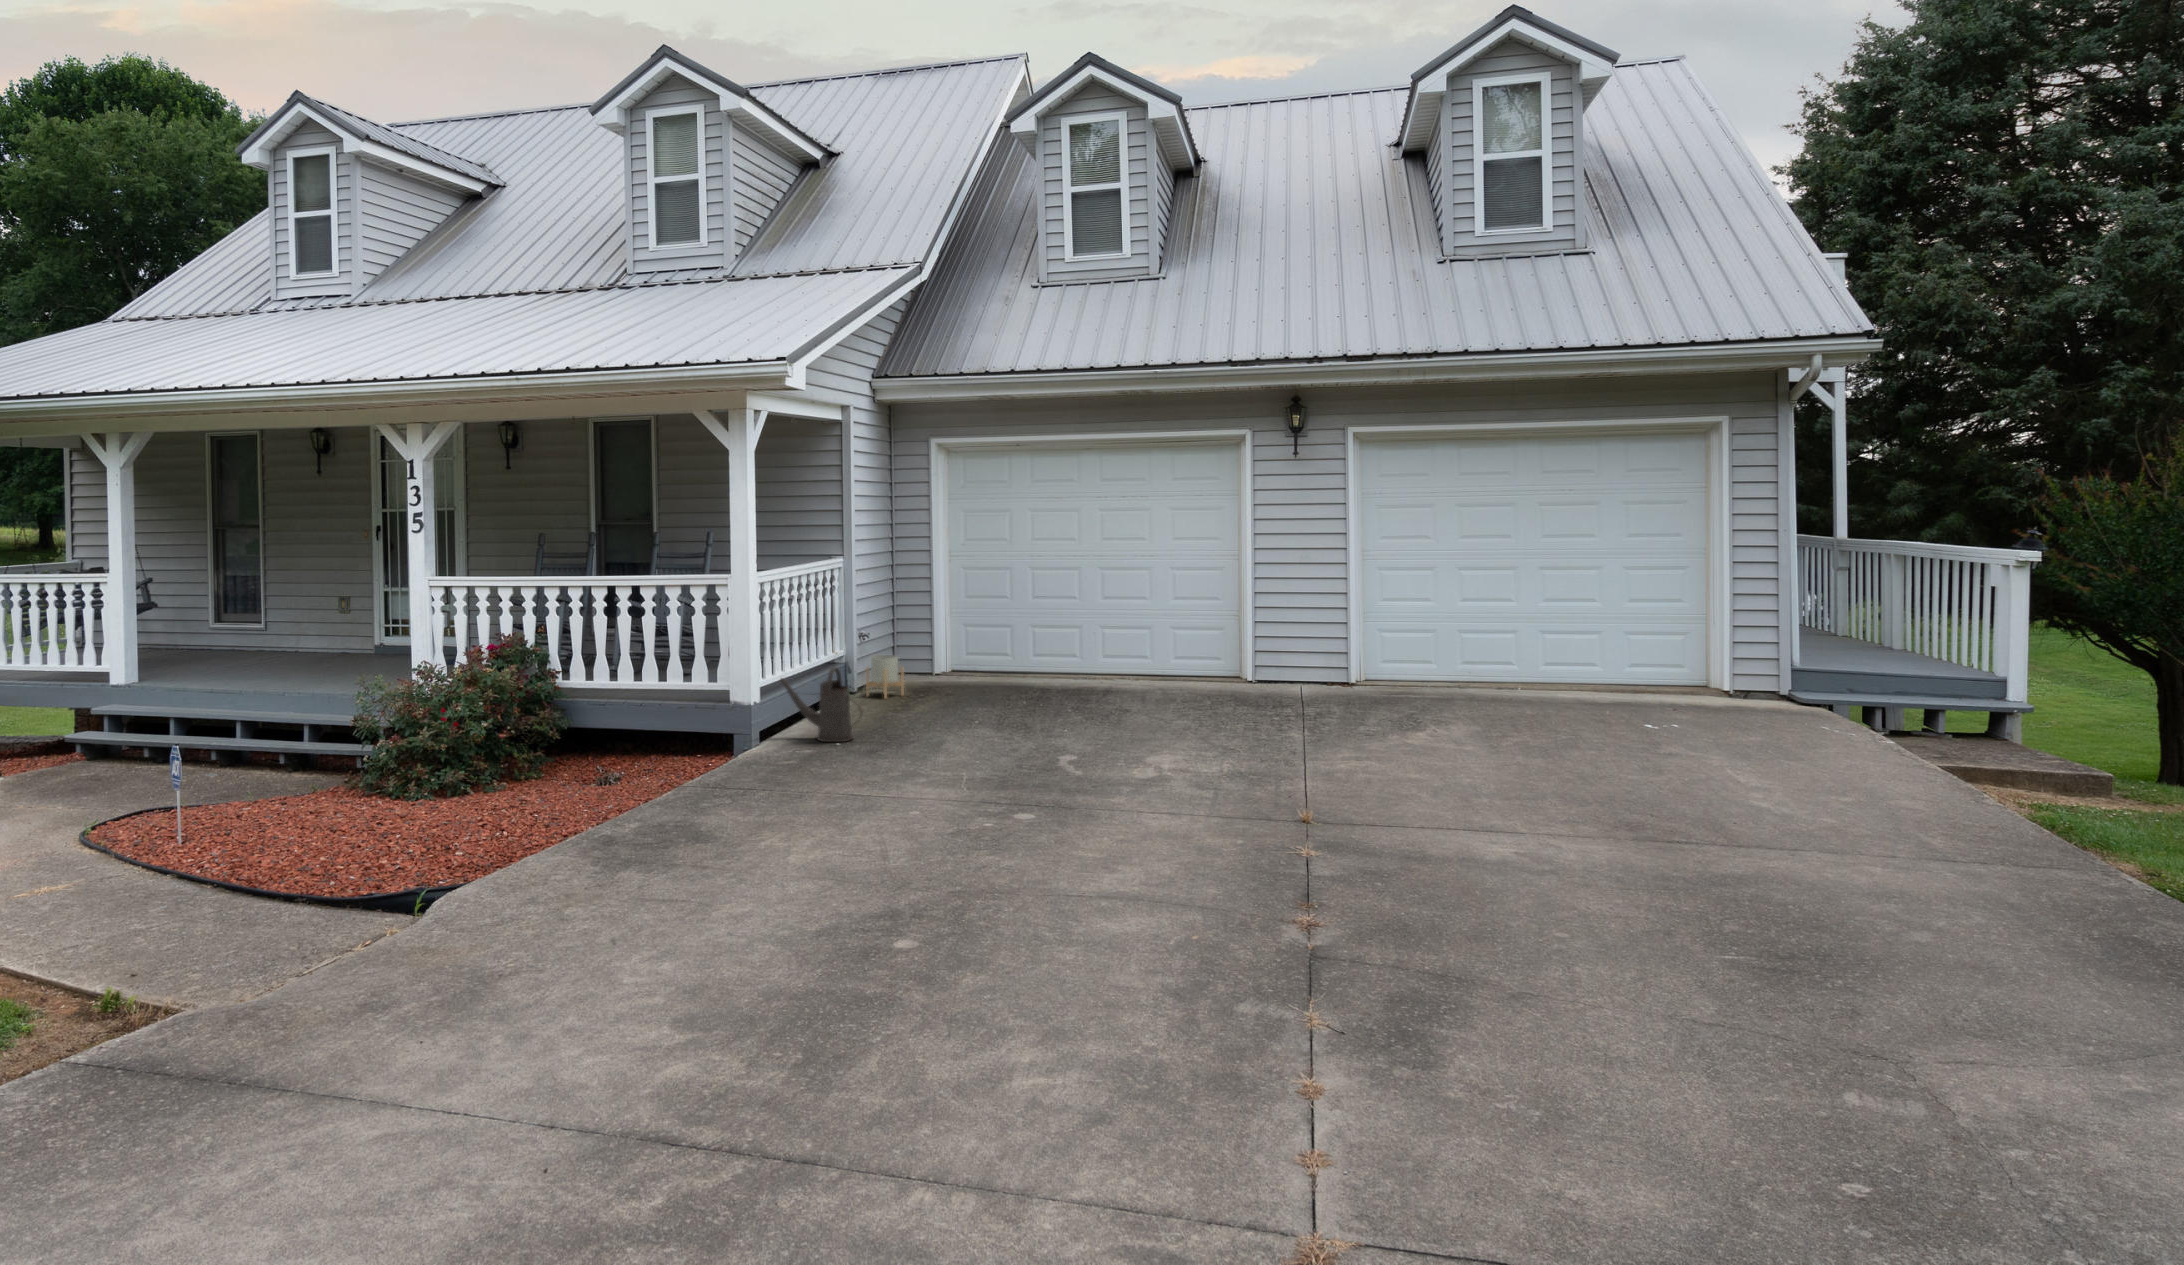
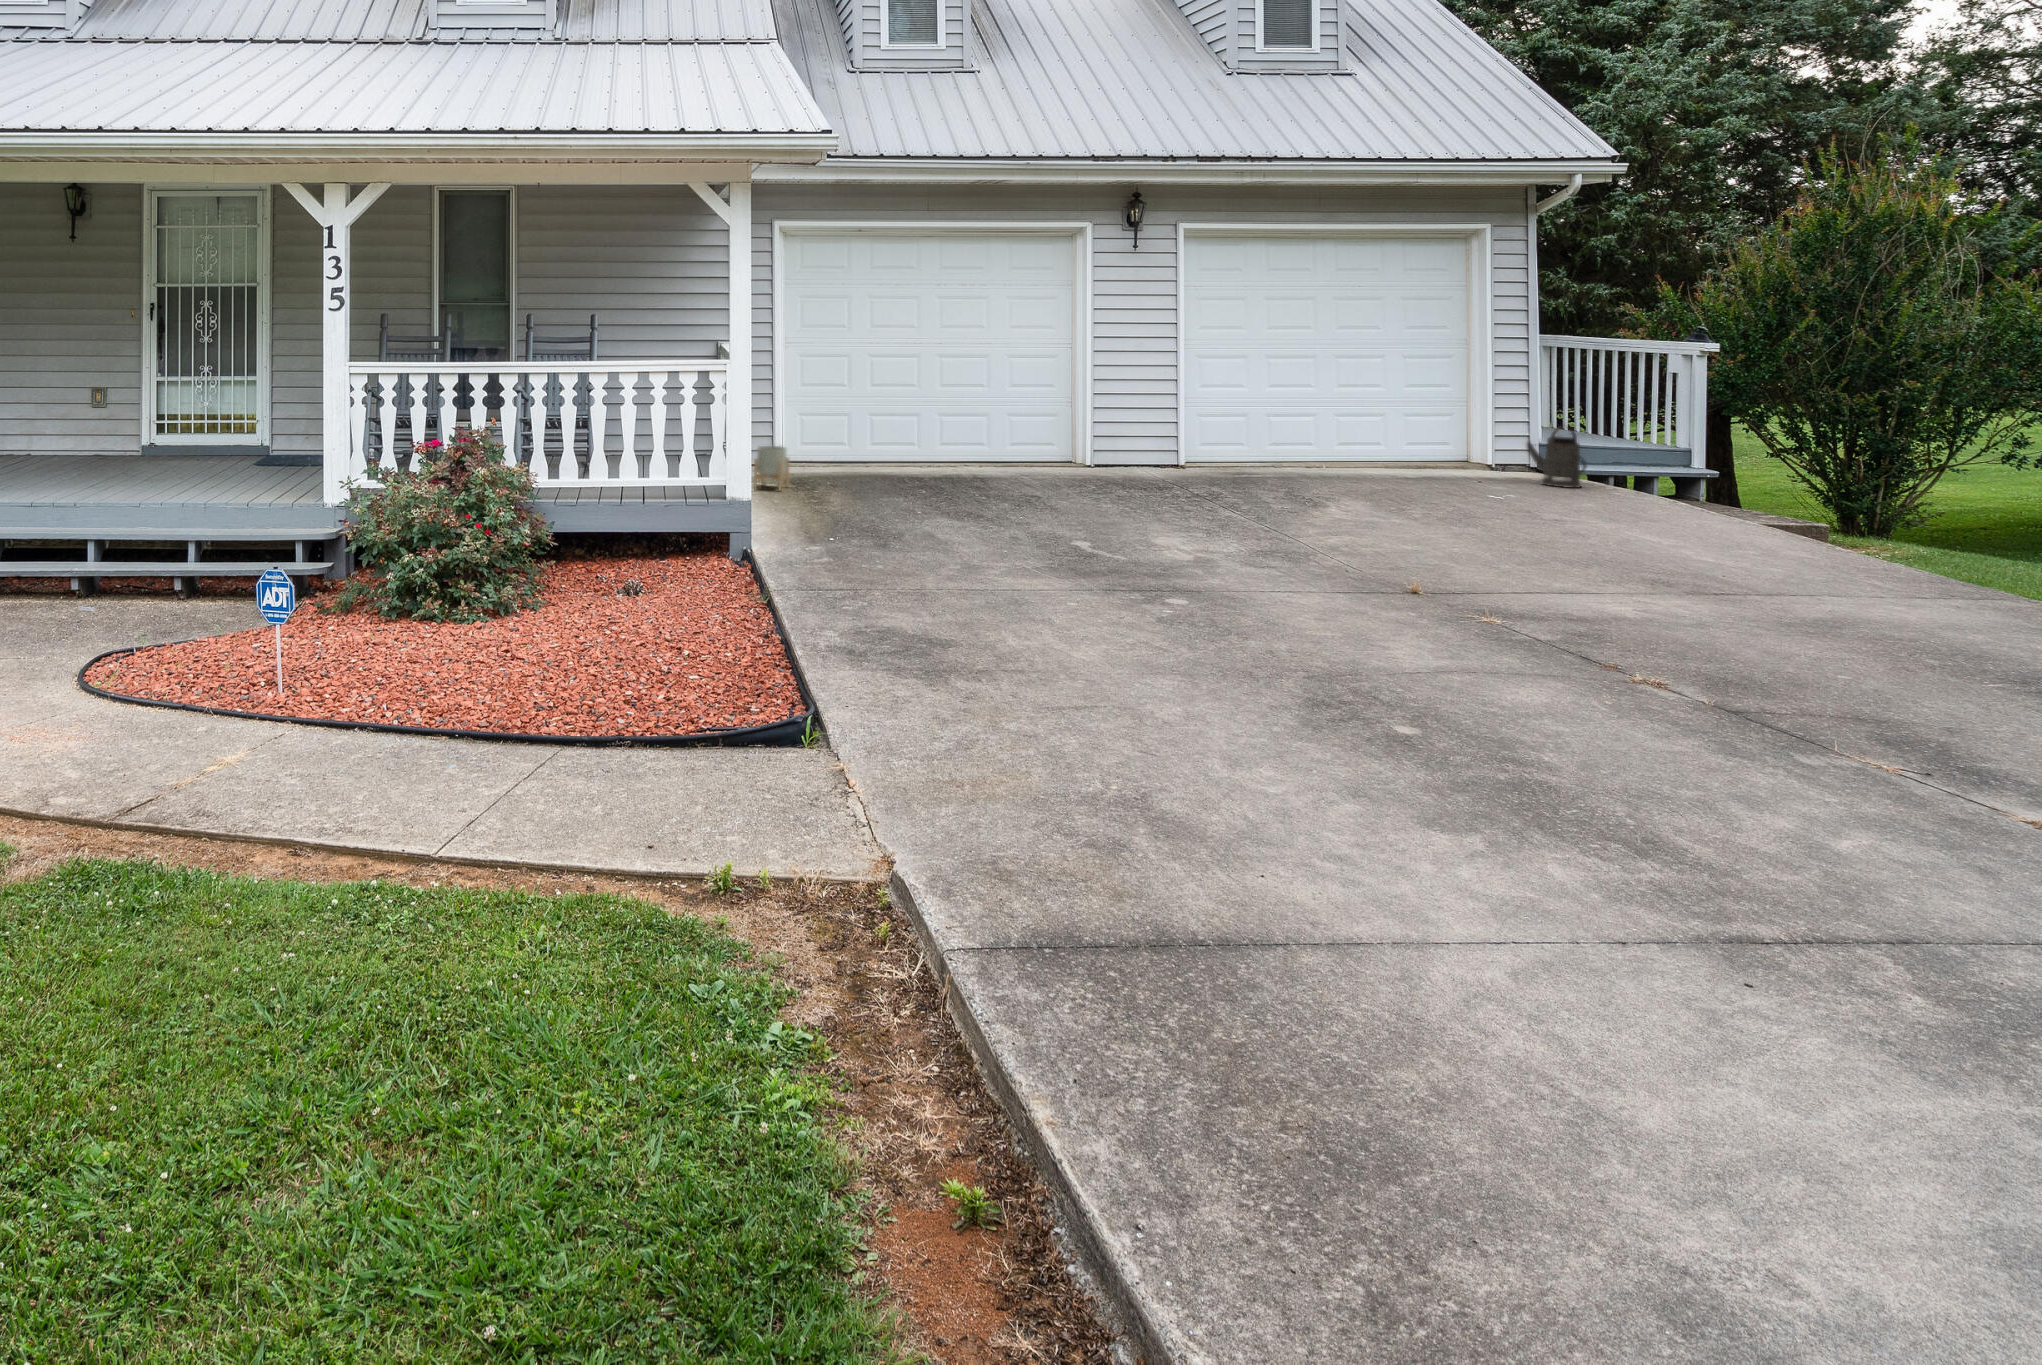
watering can: present [780,667,862,742] -> present [1527,426,1586,488]

